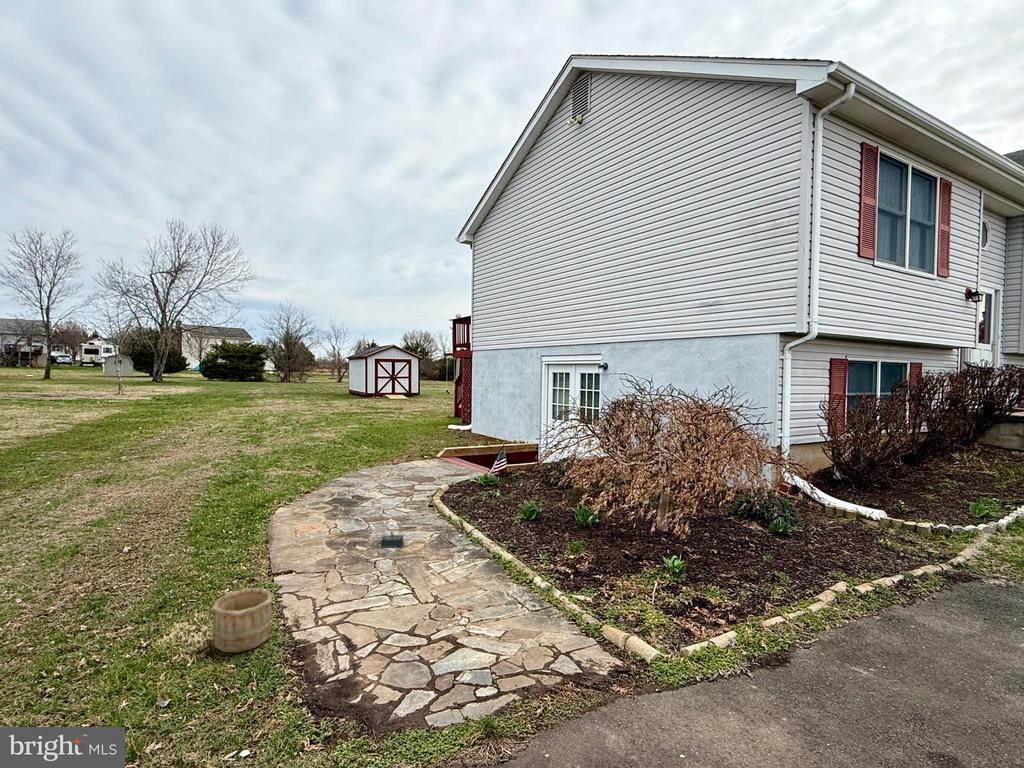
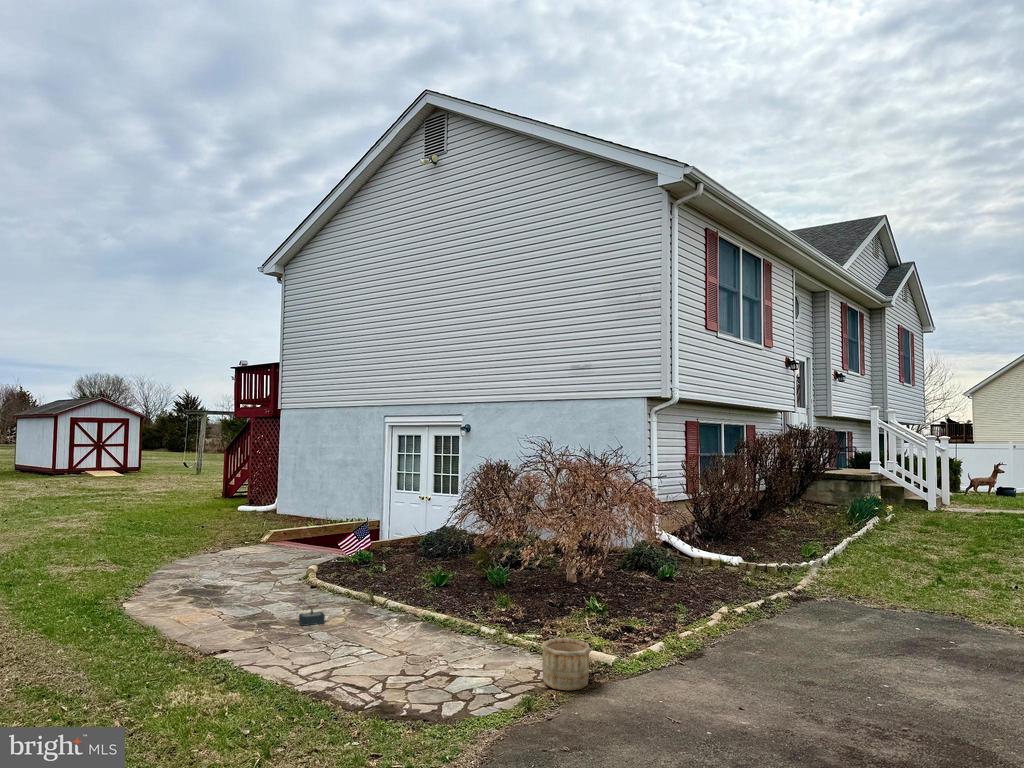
wooden bucket: present [211,588,273,652] -> present [542,638,591,690]

